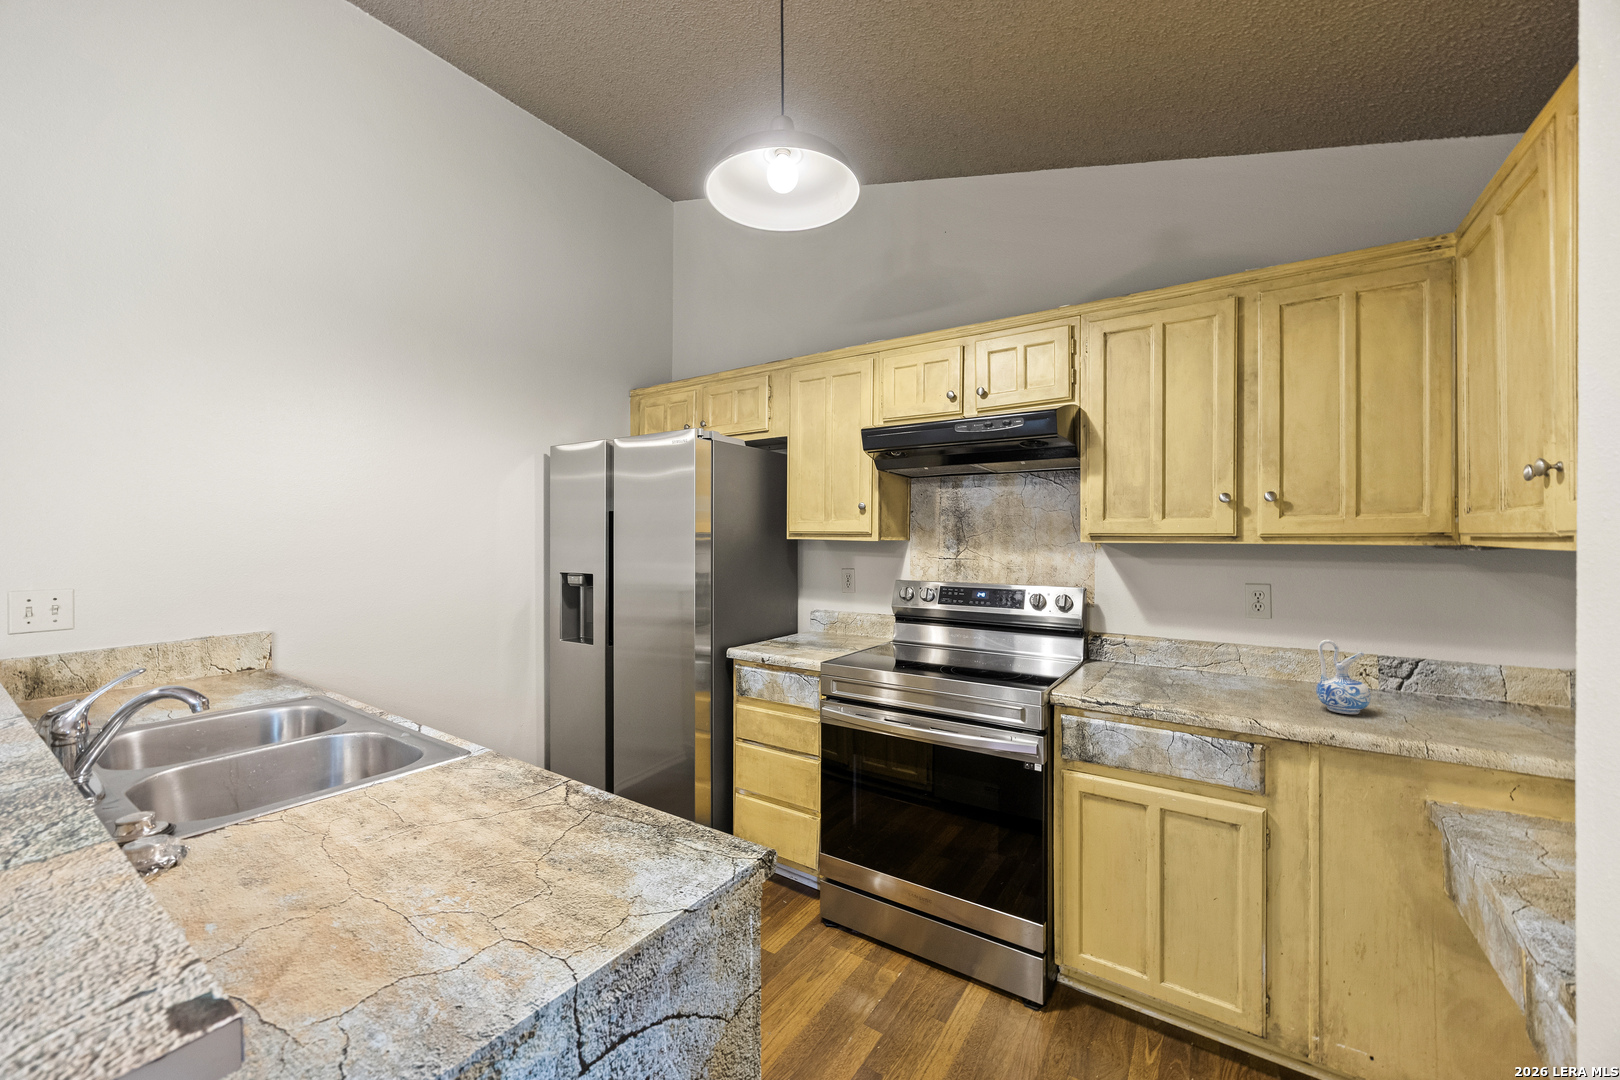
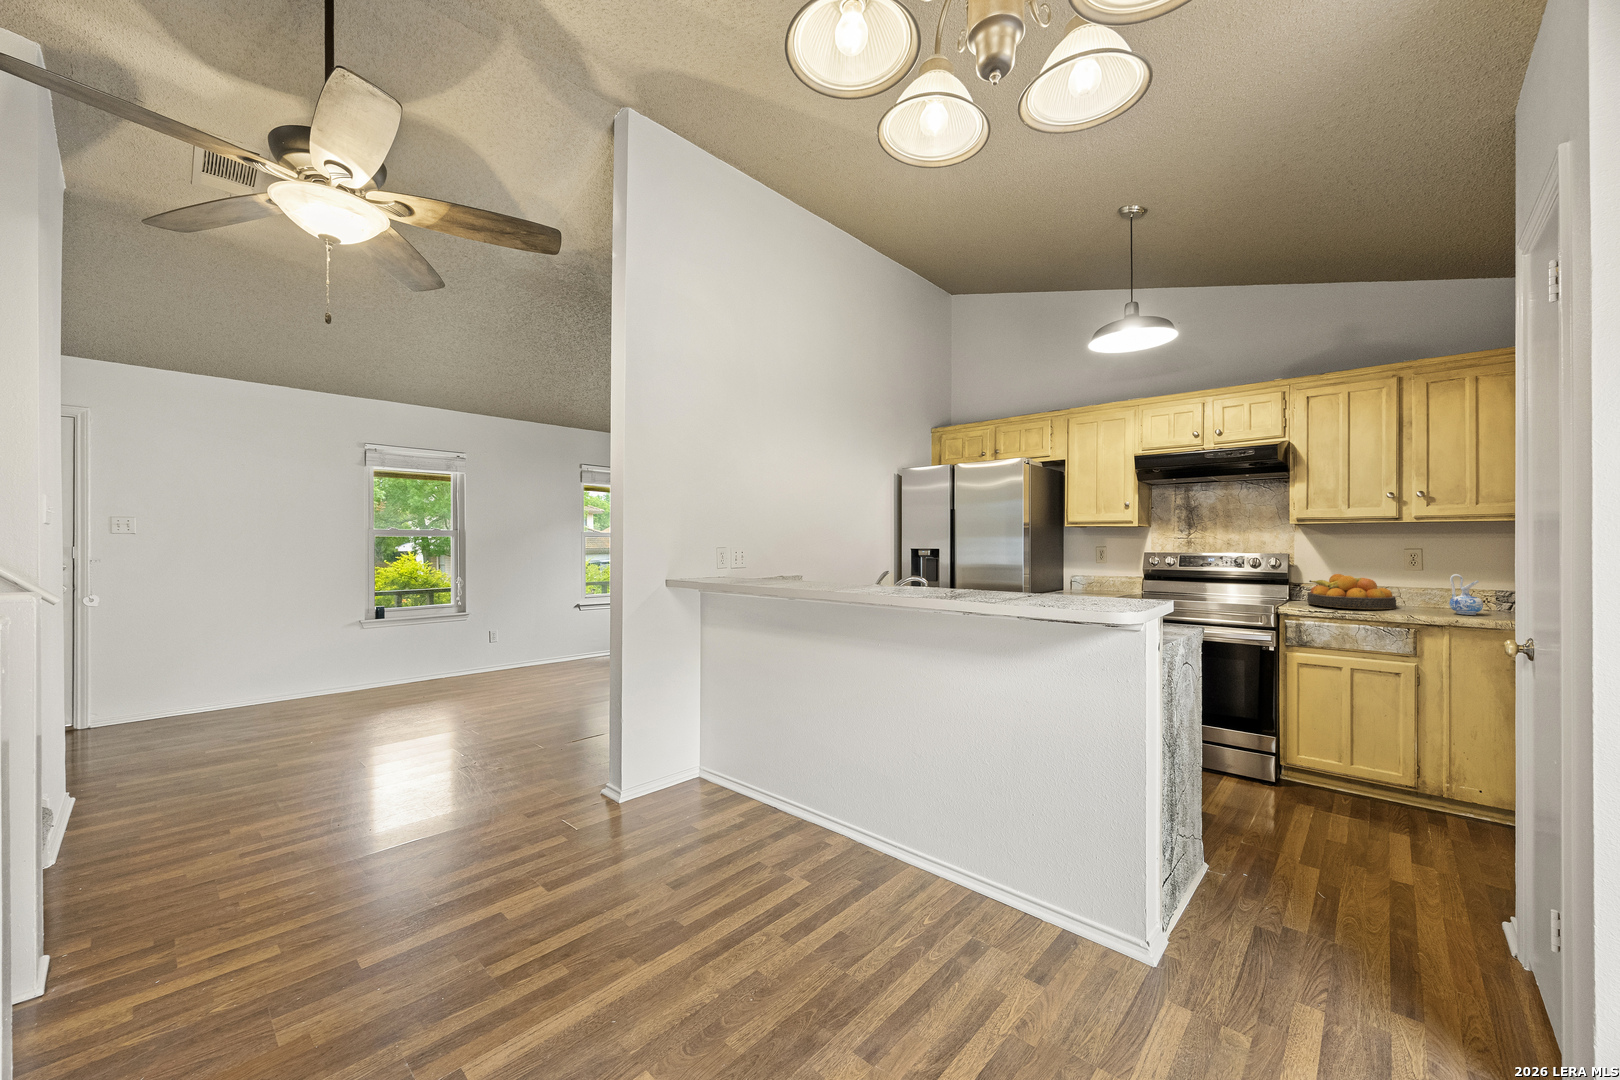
fruit bowl: none [1102,627,1234,696] -> present [1307,574,1396,609]

